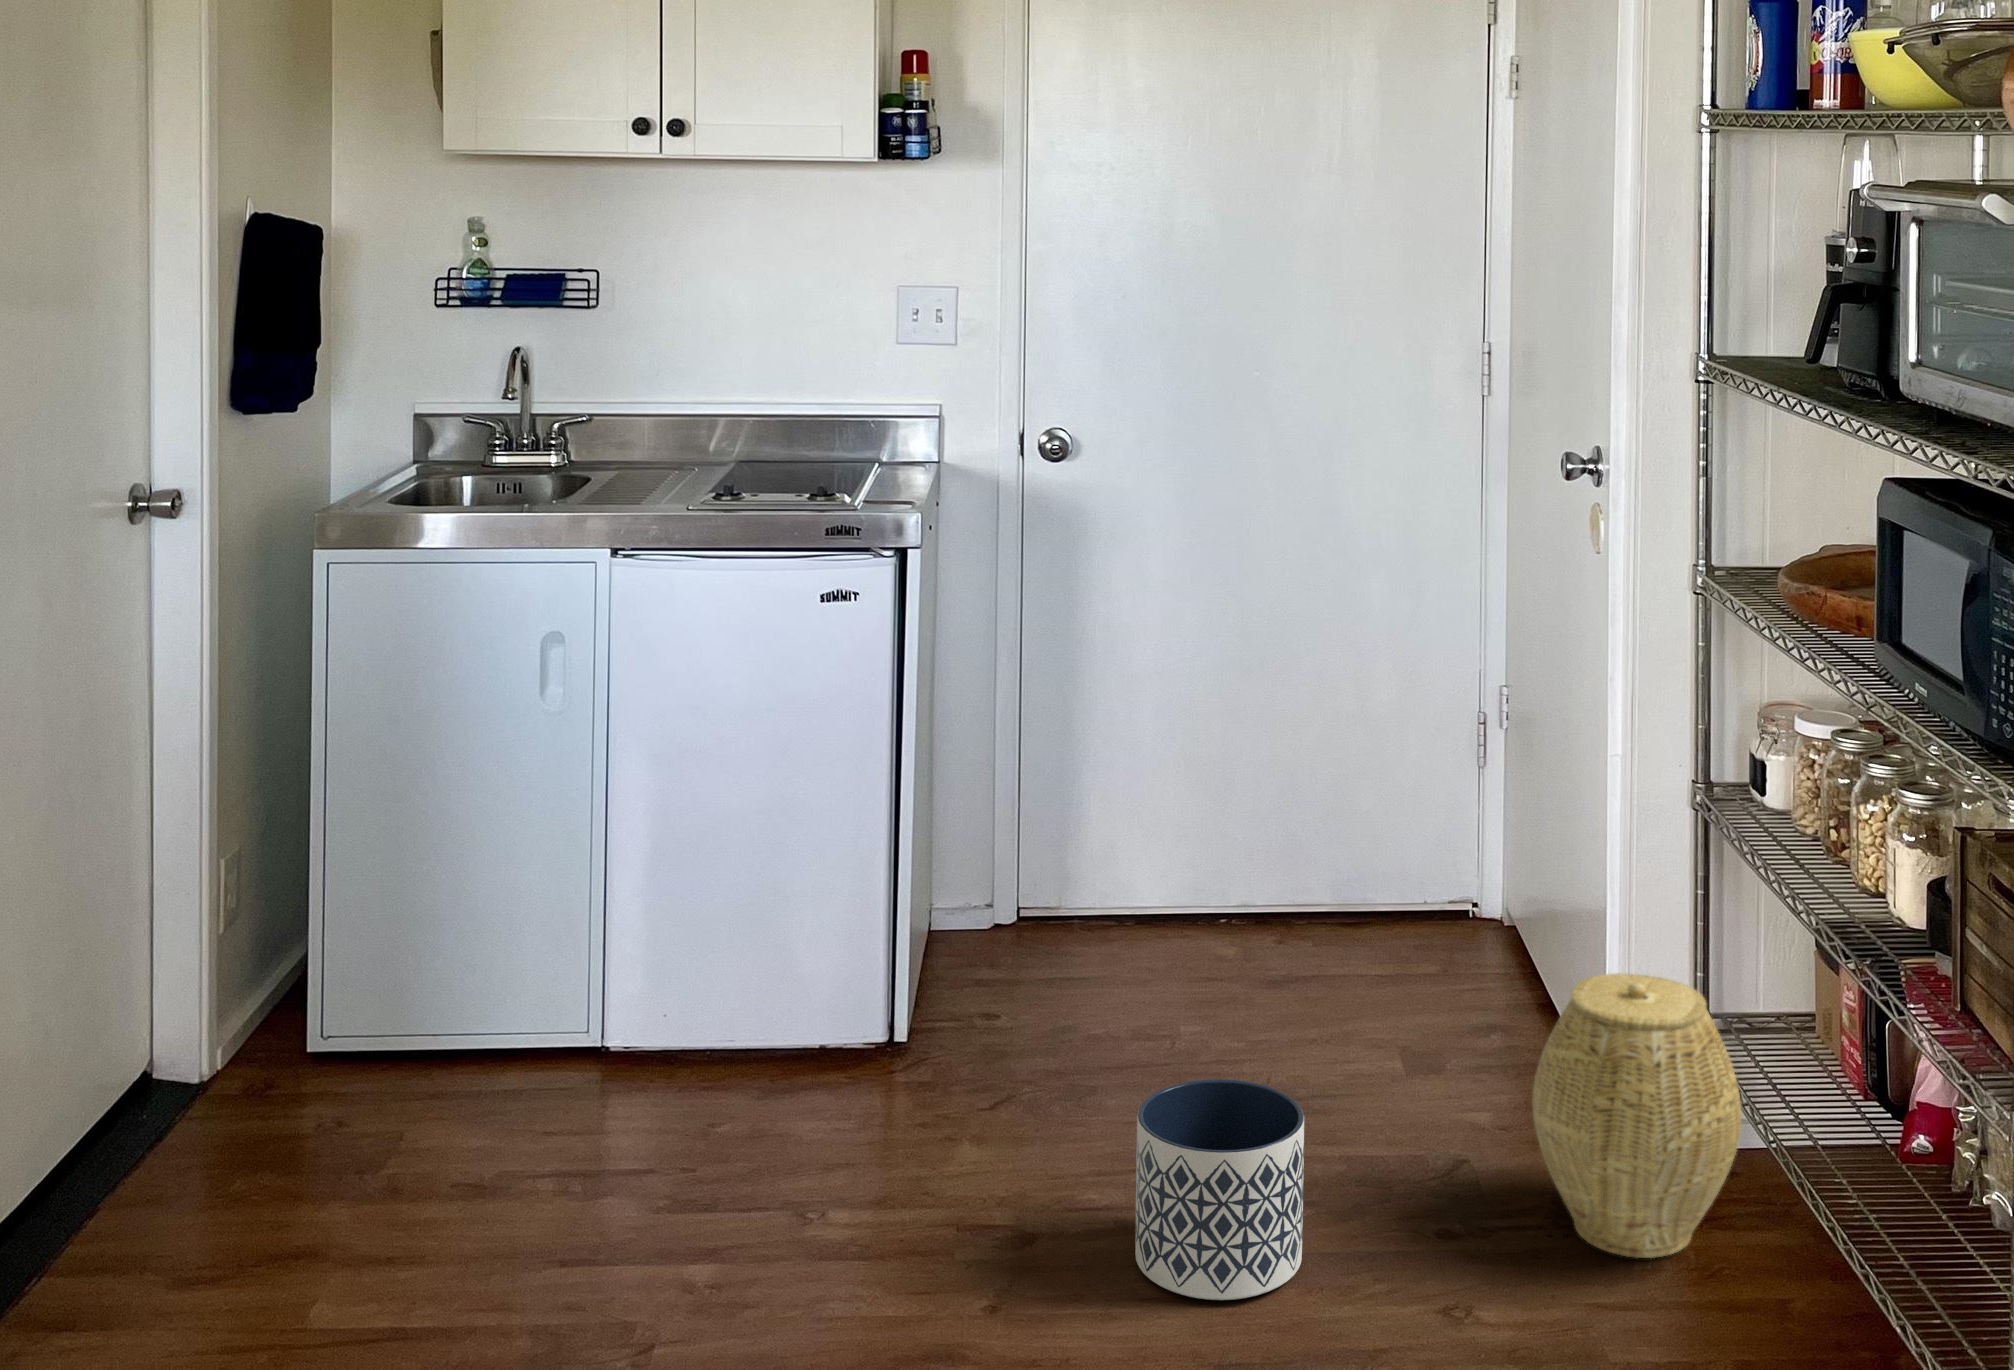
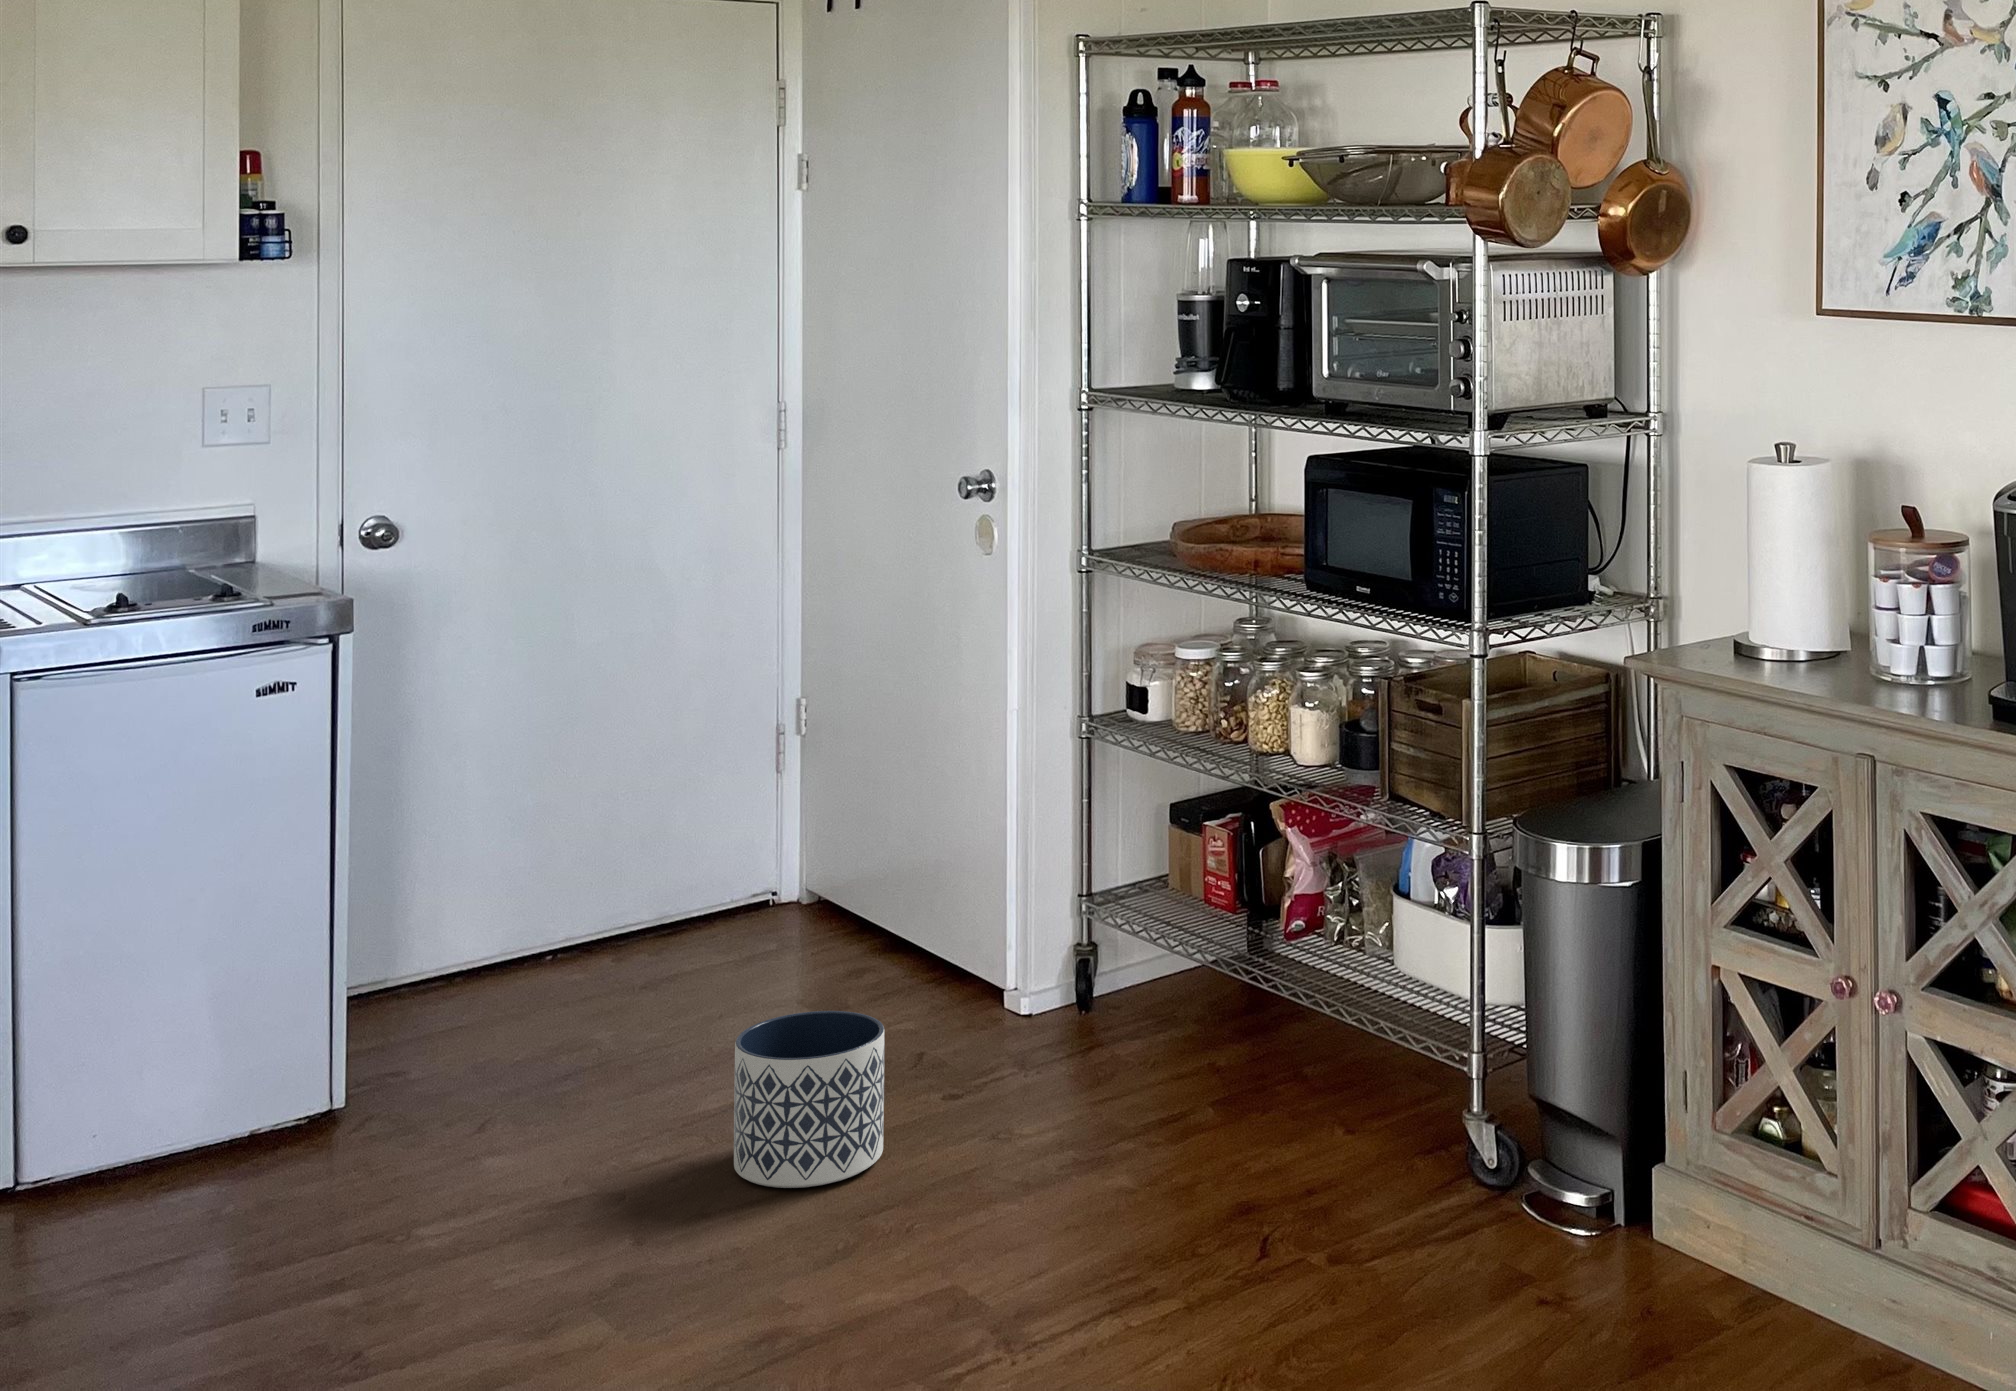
woven basket: present [1532,973,1742,1258] -> none [1010,863,1170,1074]

